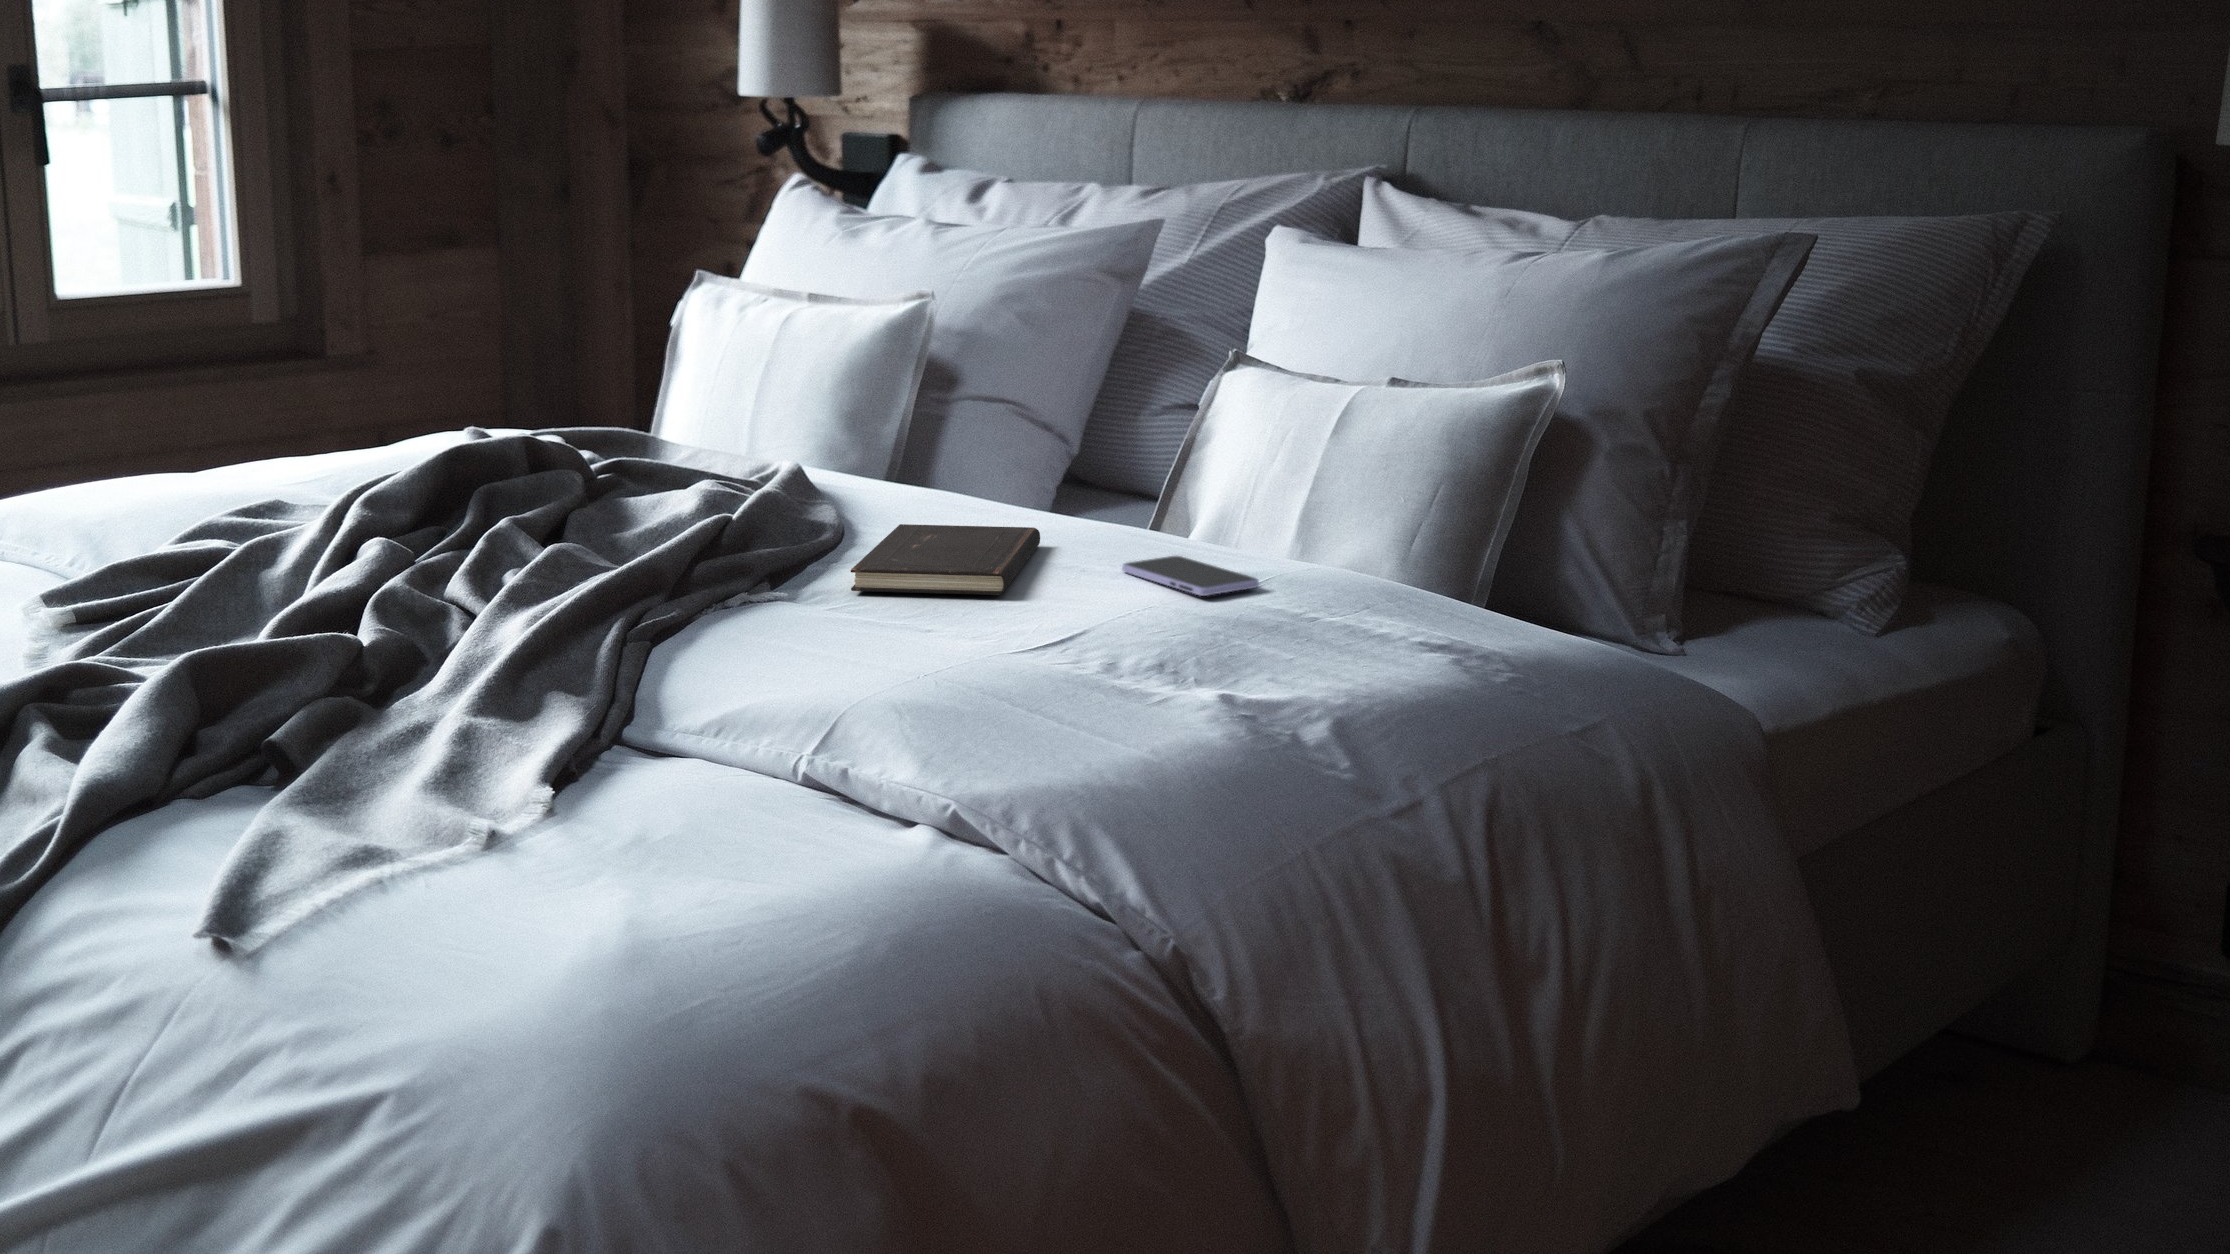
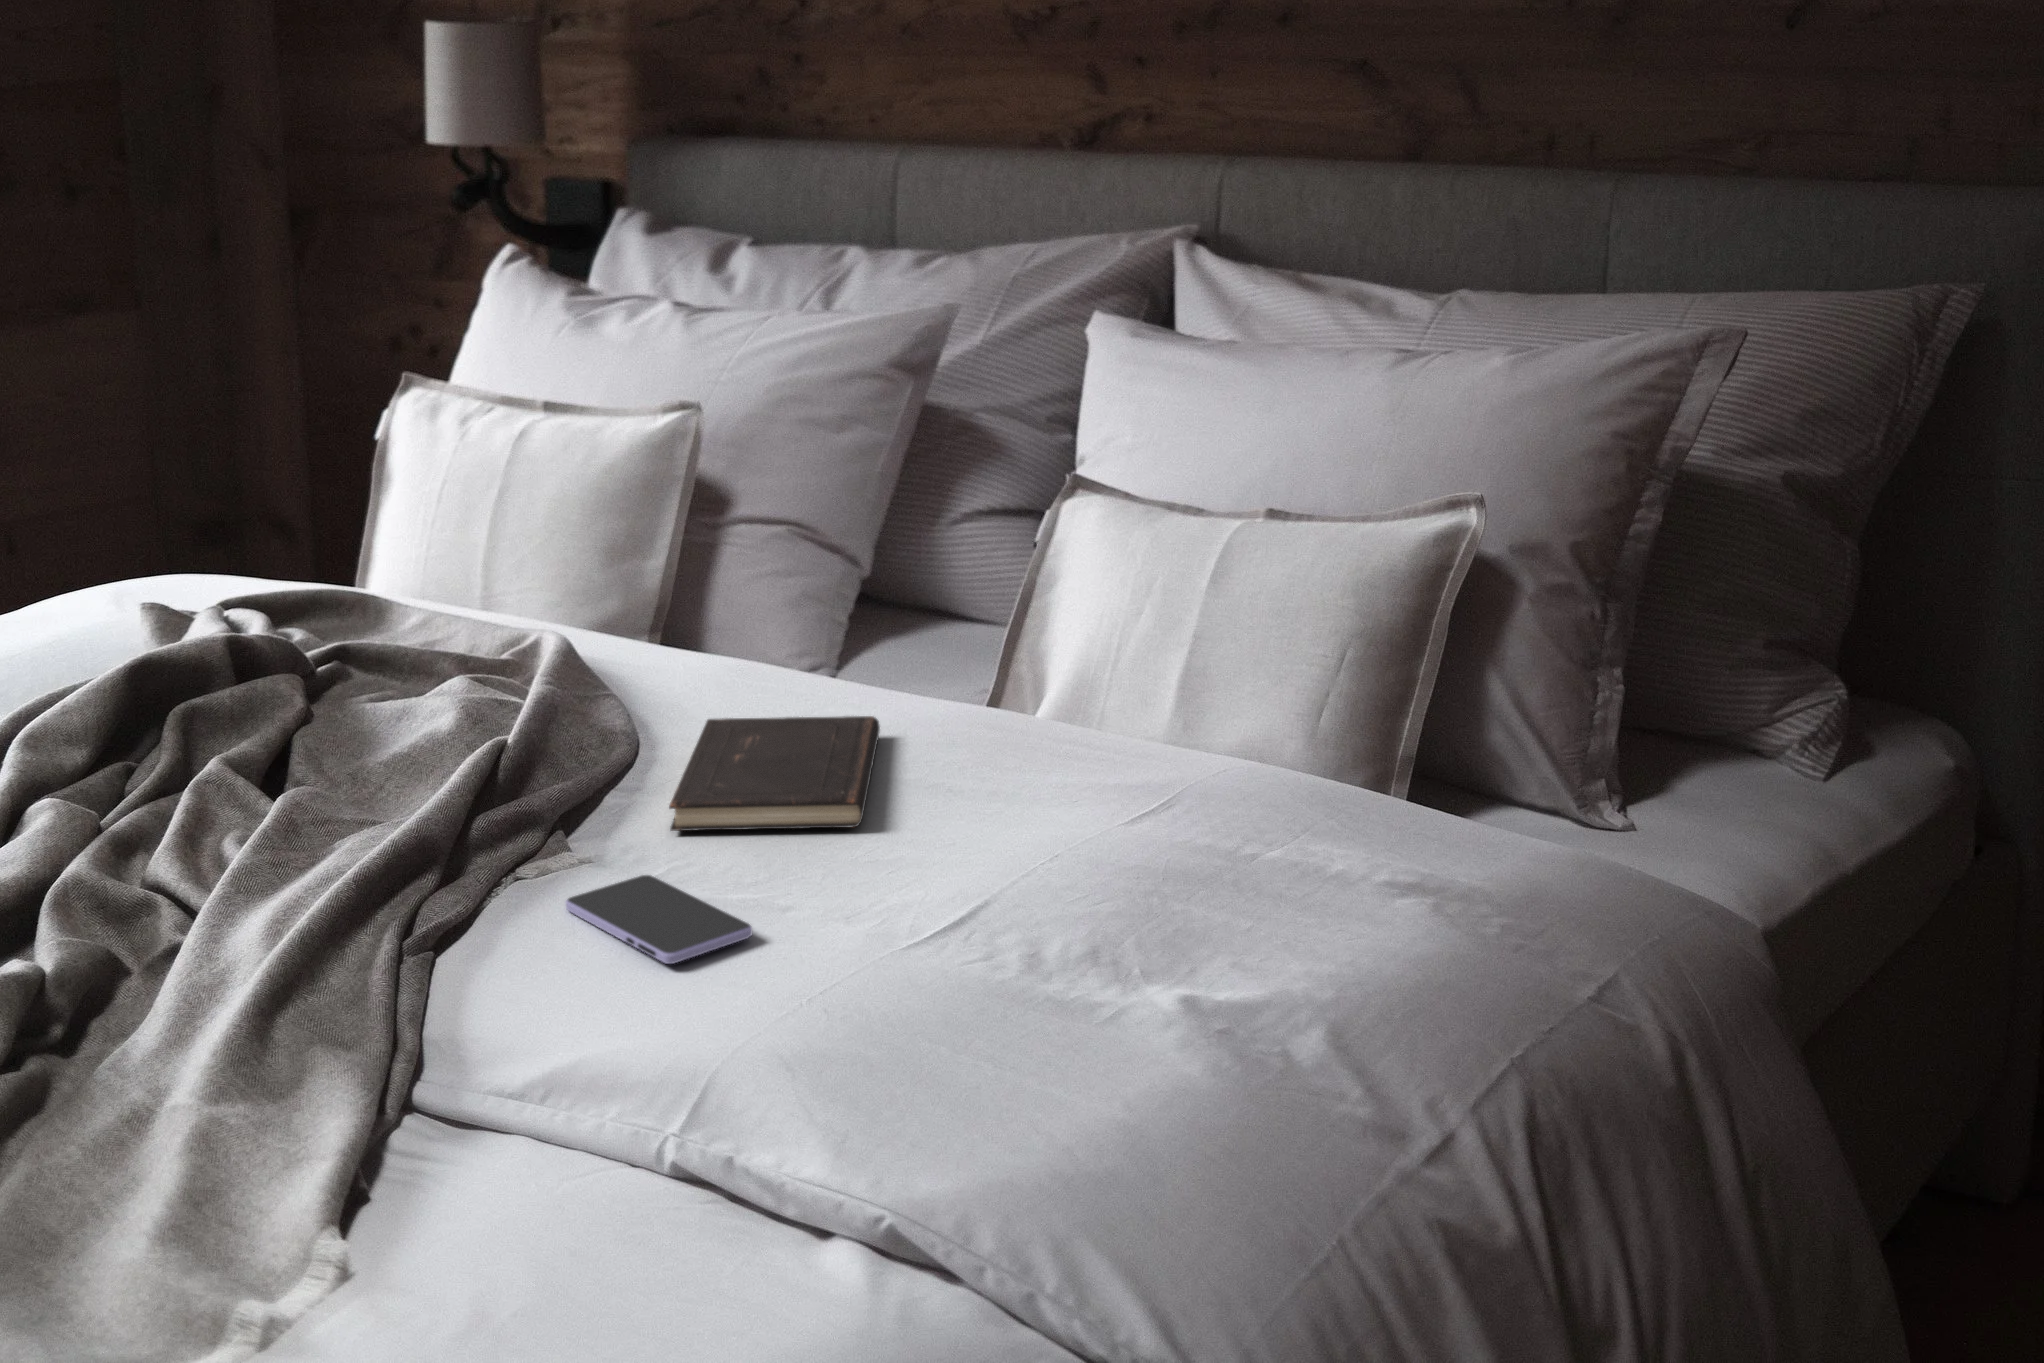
smartphone: present [1122,556,1259,596] -> present [566,875,752,964]

